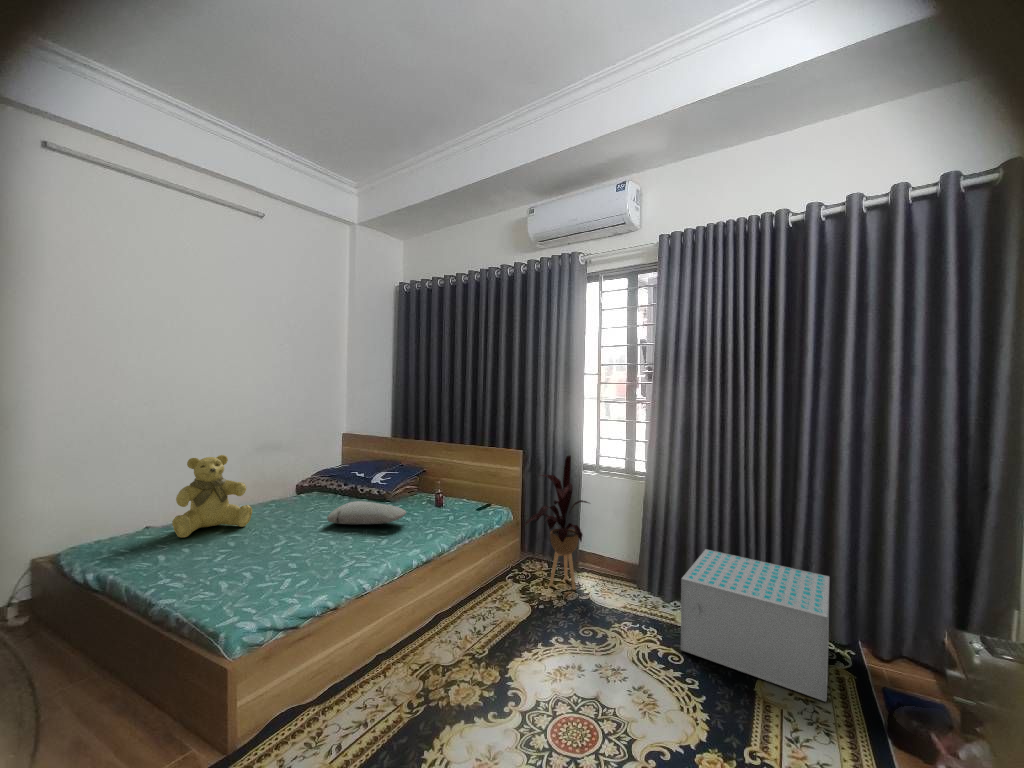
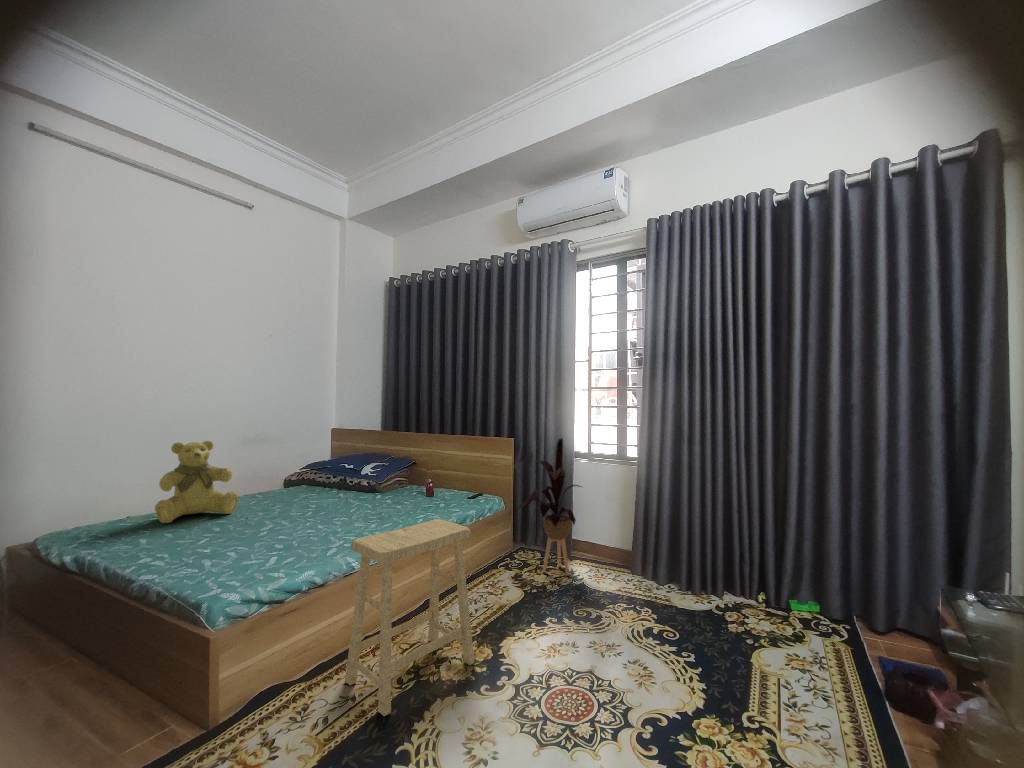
pillow: present [327,501,406,524] -> none [315,489,396,510]
footstool: none [357,544,482,744] -> present [345,519,474,716]
storage box: present [681,549,829,701] -> none [675,529,824,670]

